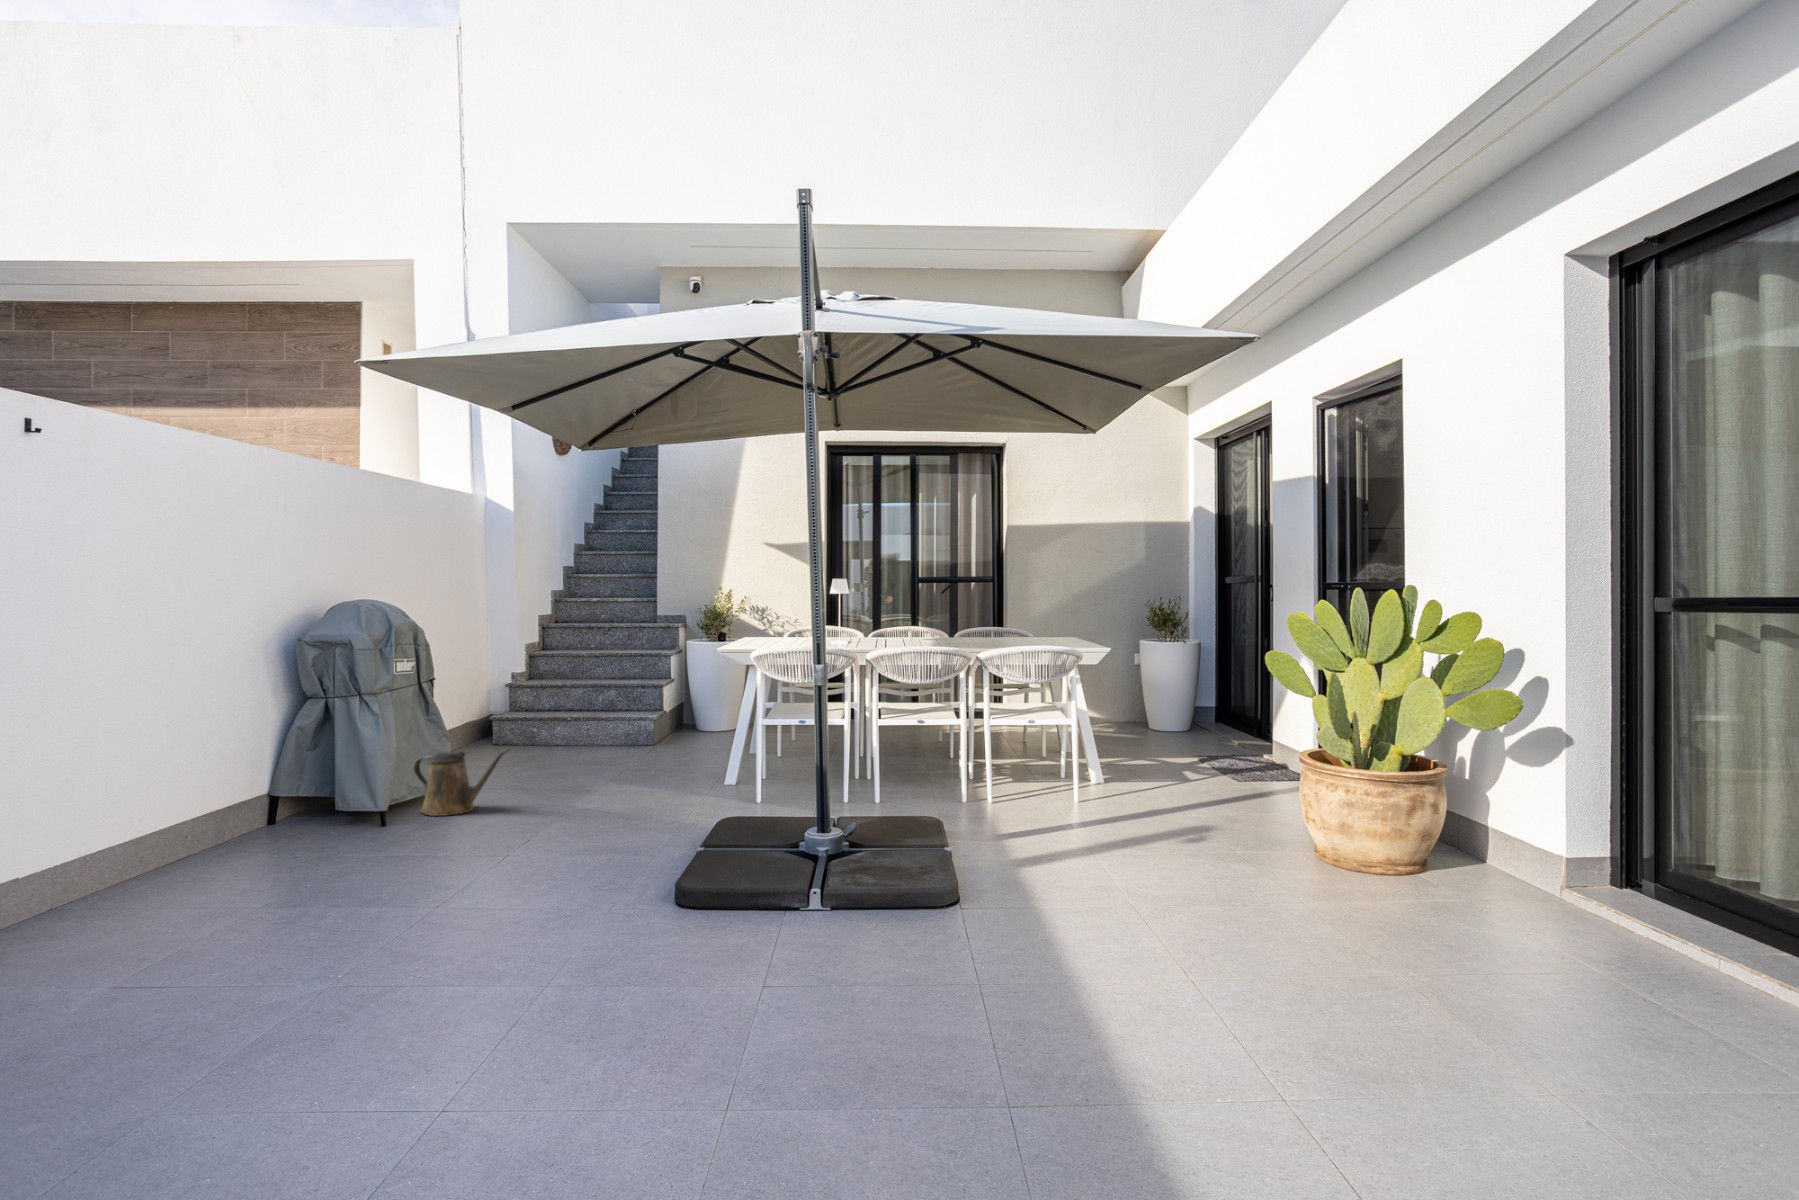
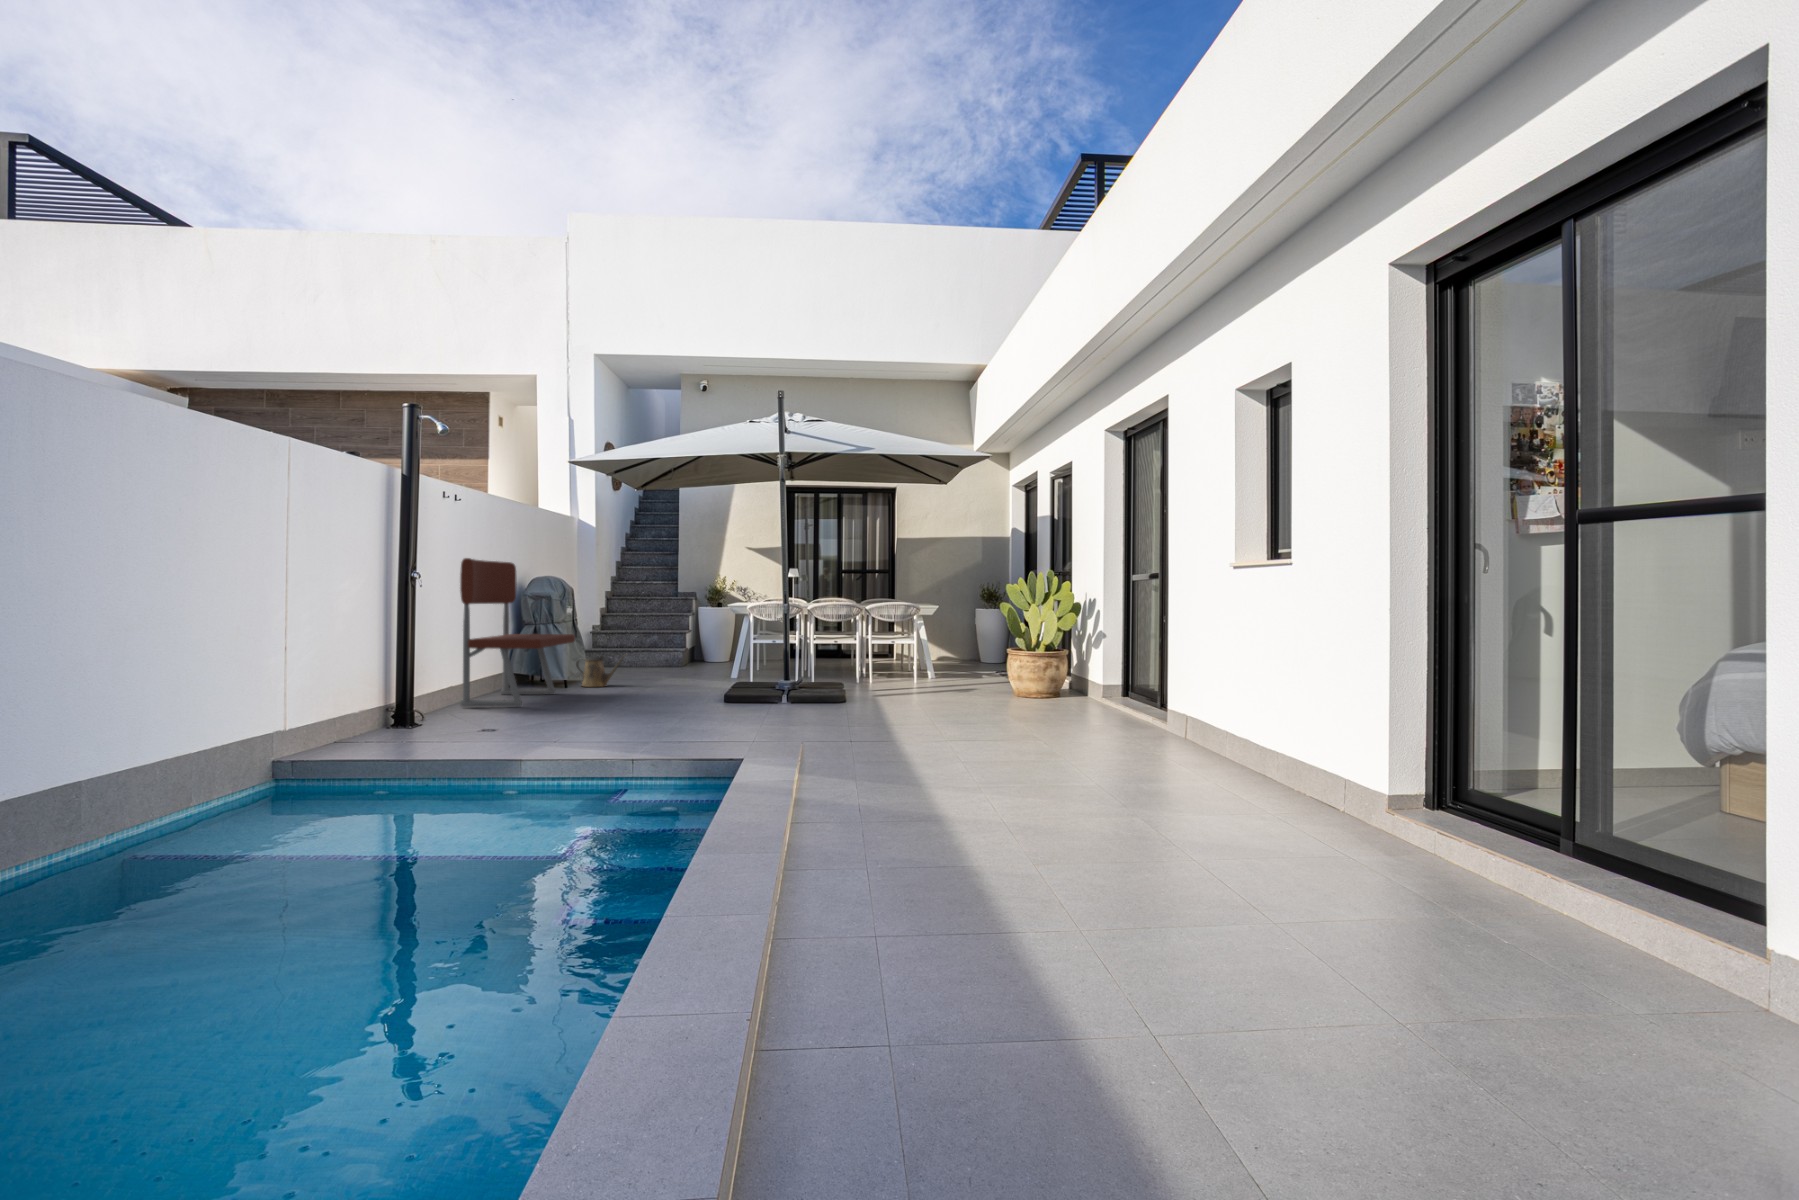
bench: none [41,564,380,911] -> present [460,558,575,707]

